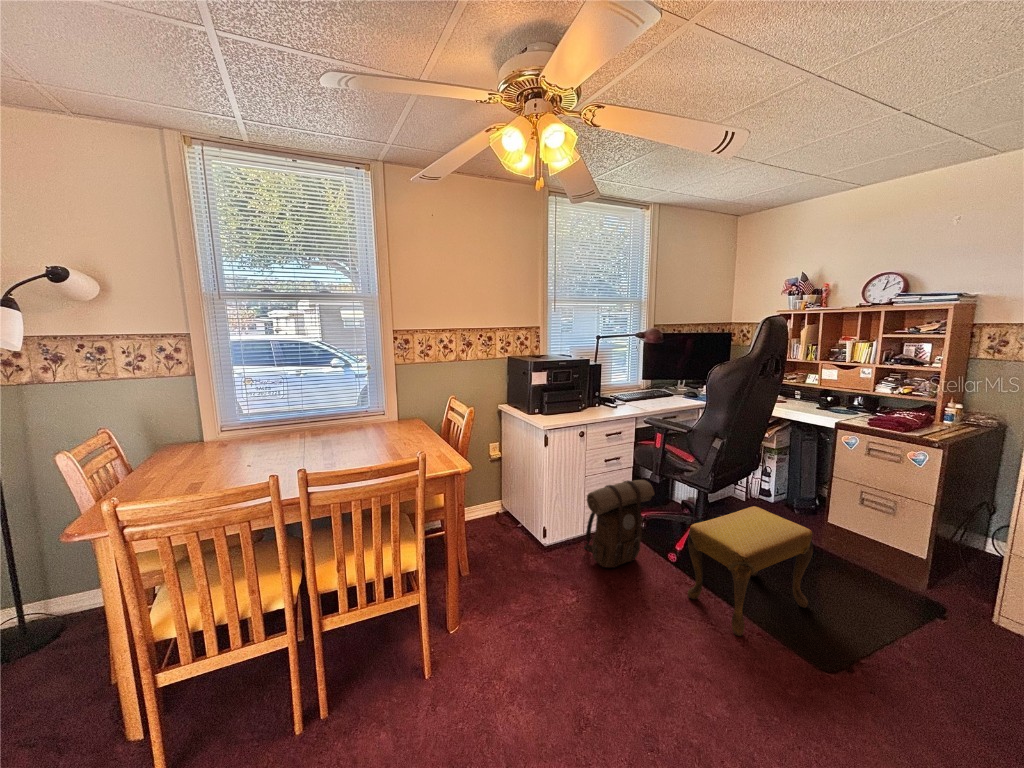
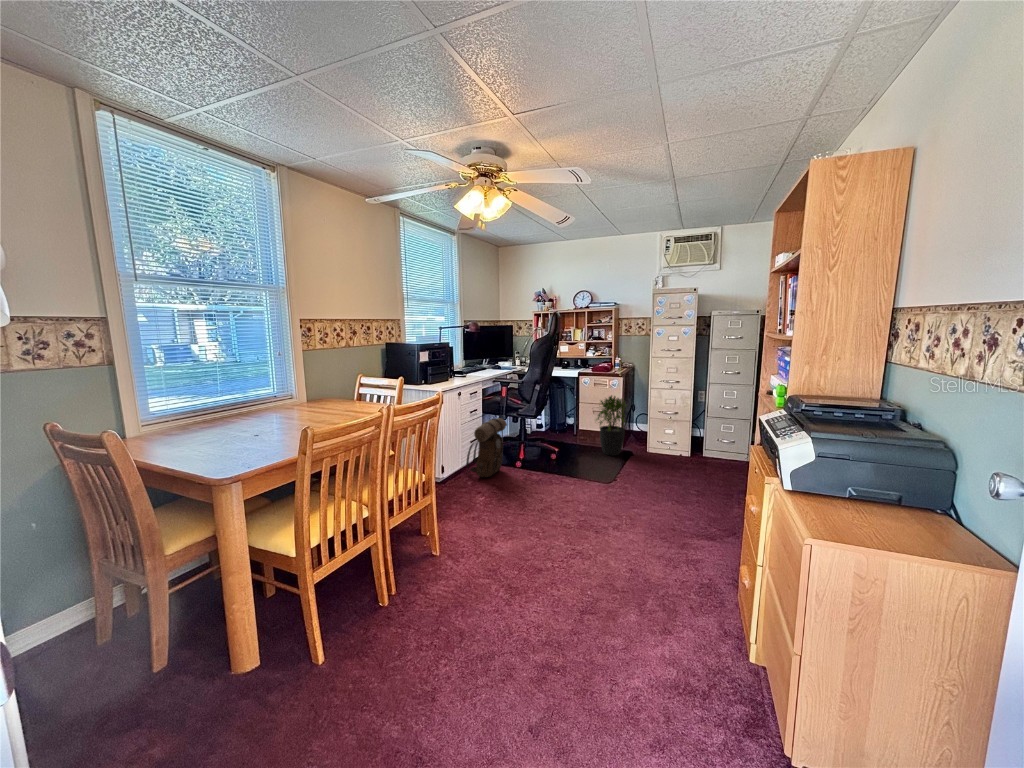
potted plant: none [851,481,956,610] -> present [596,395,626,456]
footstool: present [688,506,813,636] -> none [535,420,586,482]

